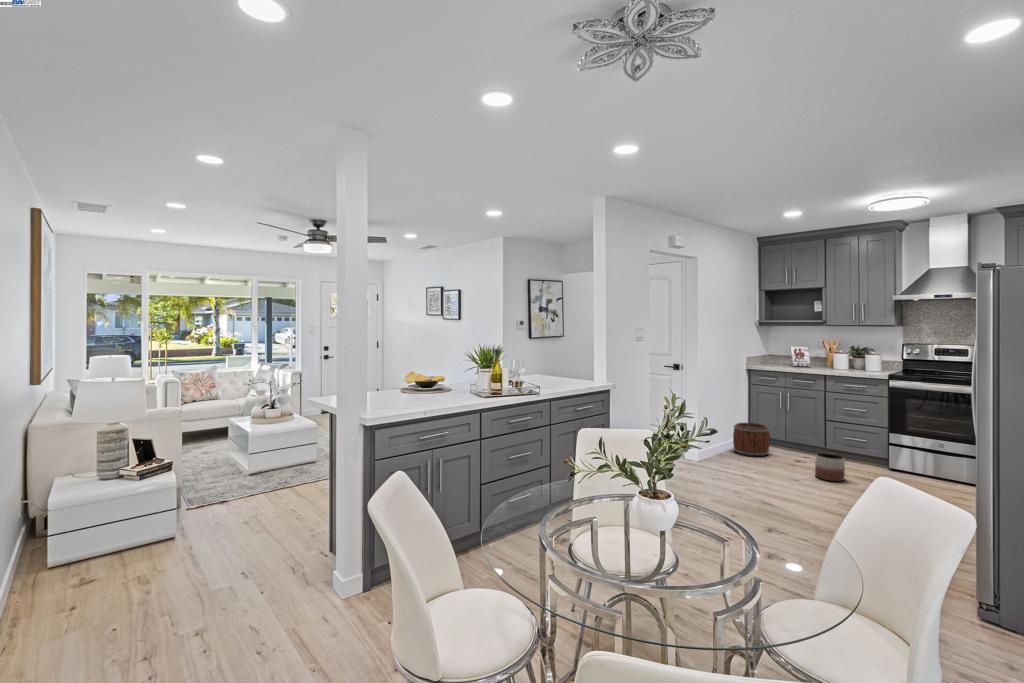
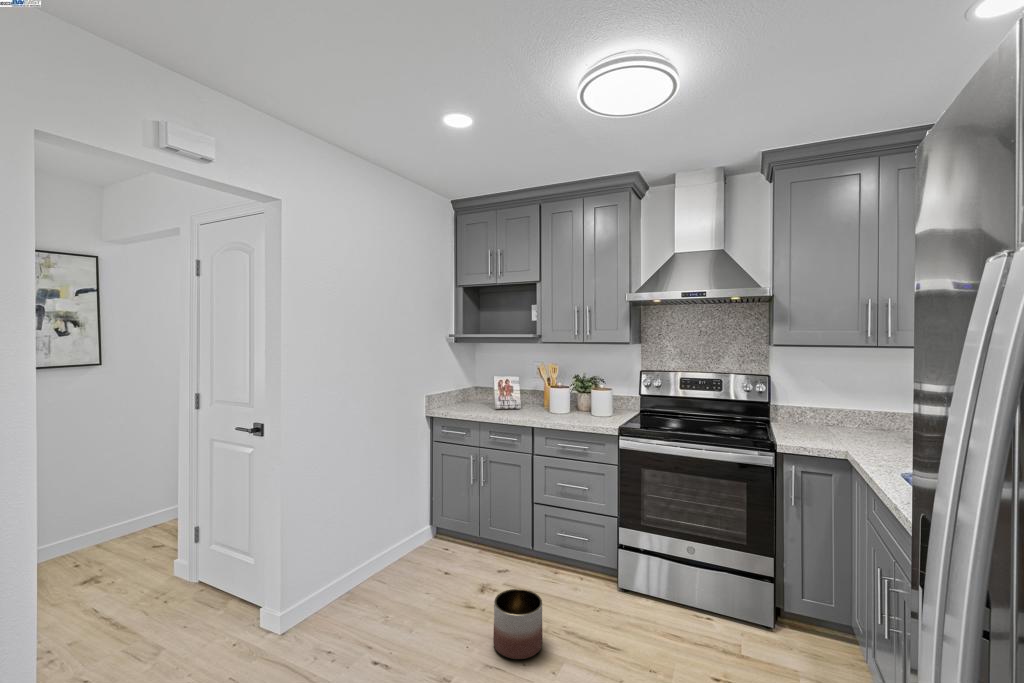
bucket: present [733,423,770,456] -> none [388,511,447,582]

